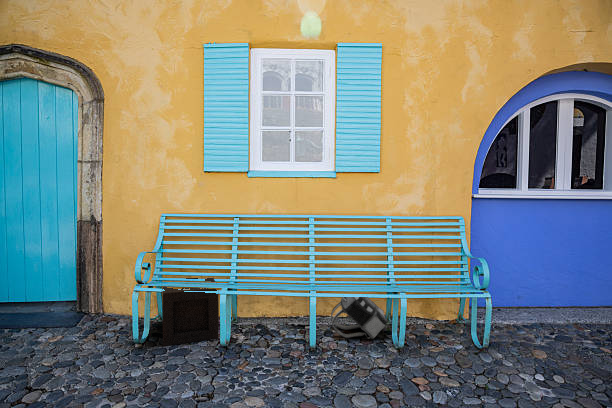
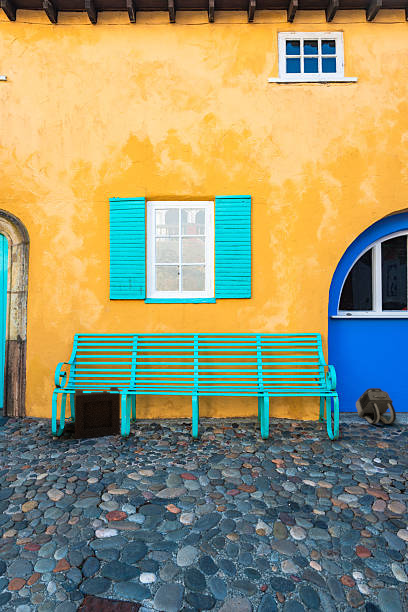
backpack: present [331,297,388,339] -> present [356,388,396,424]

